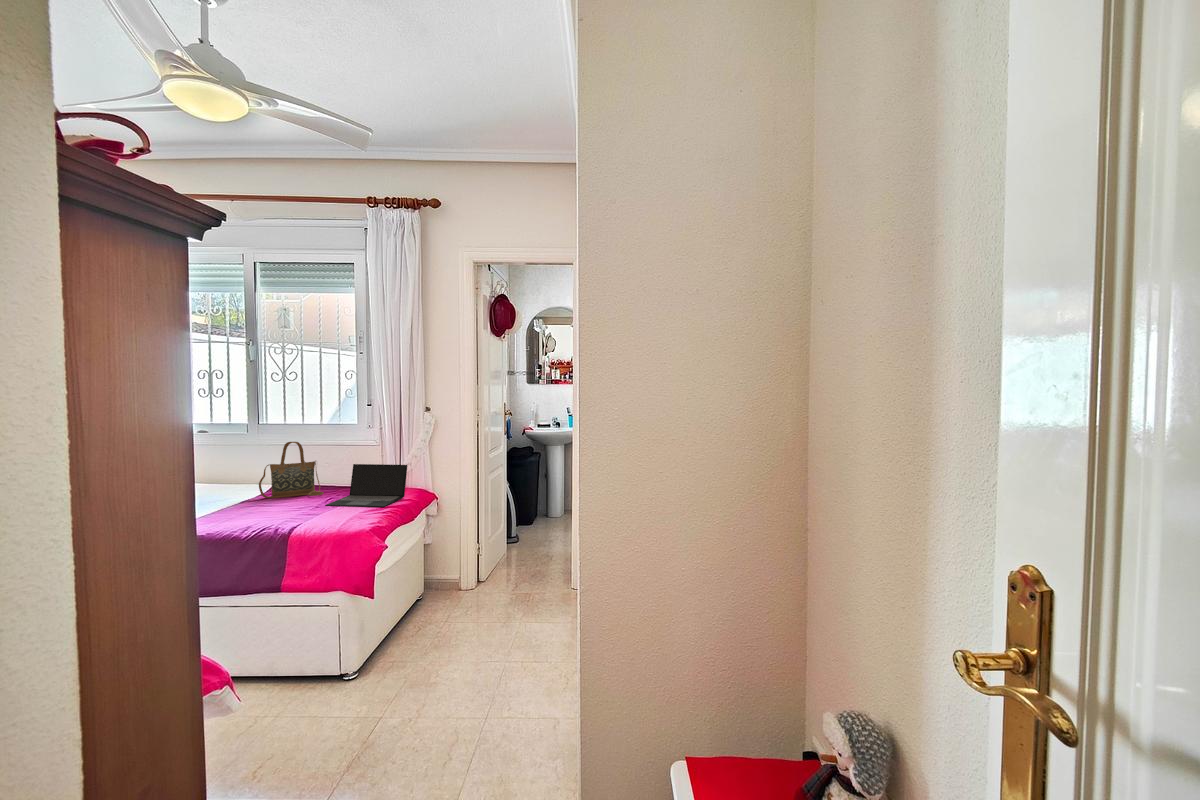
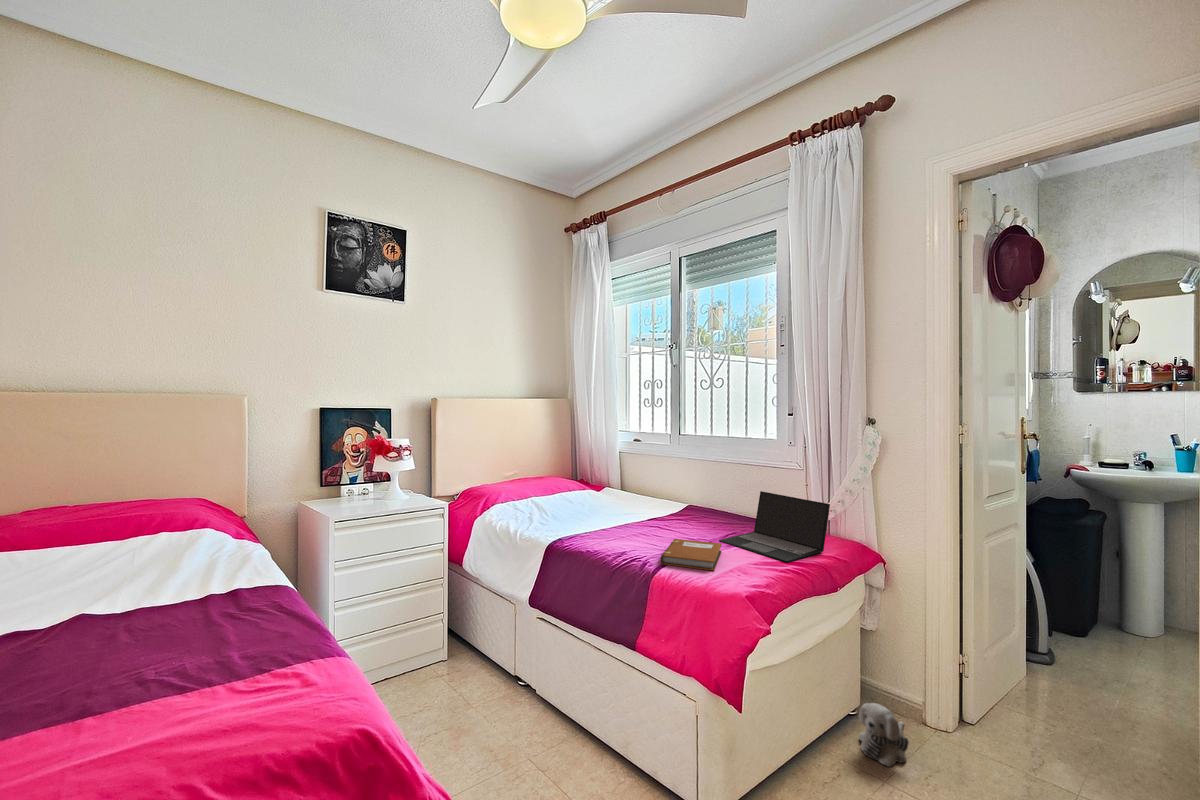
handbag: present [259,442,324,498] -> none [666,454,728,524]
notebook: none [289,505,336,527] -> present [660,539,722,571]
plush toy: none [429,581,457,615] -> present [859,703,909,767]

